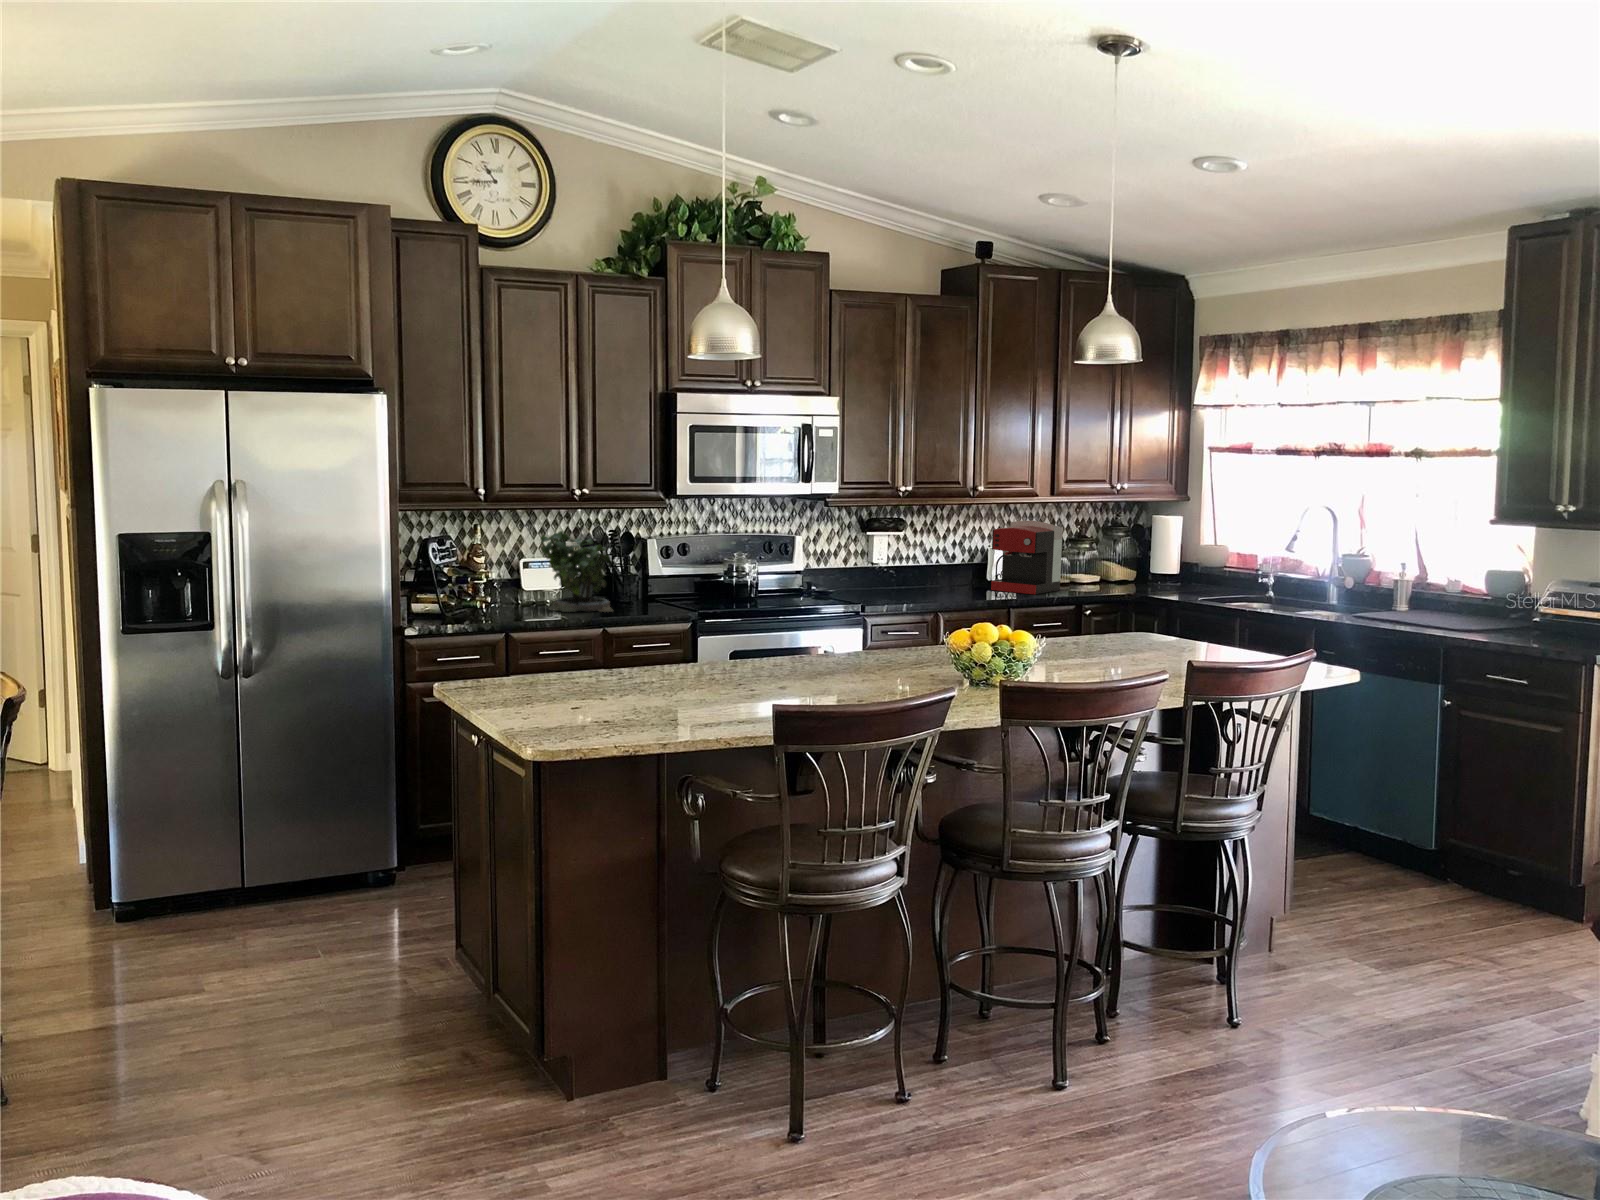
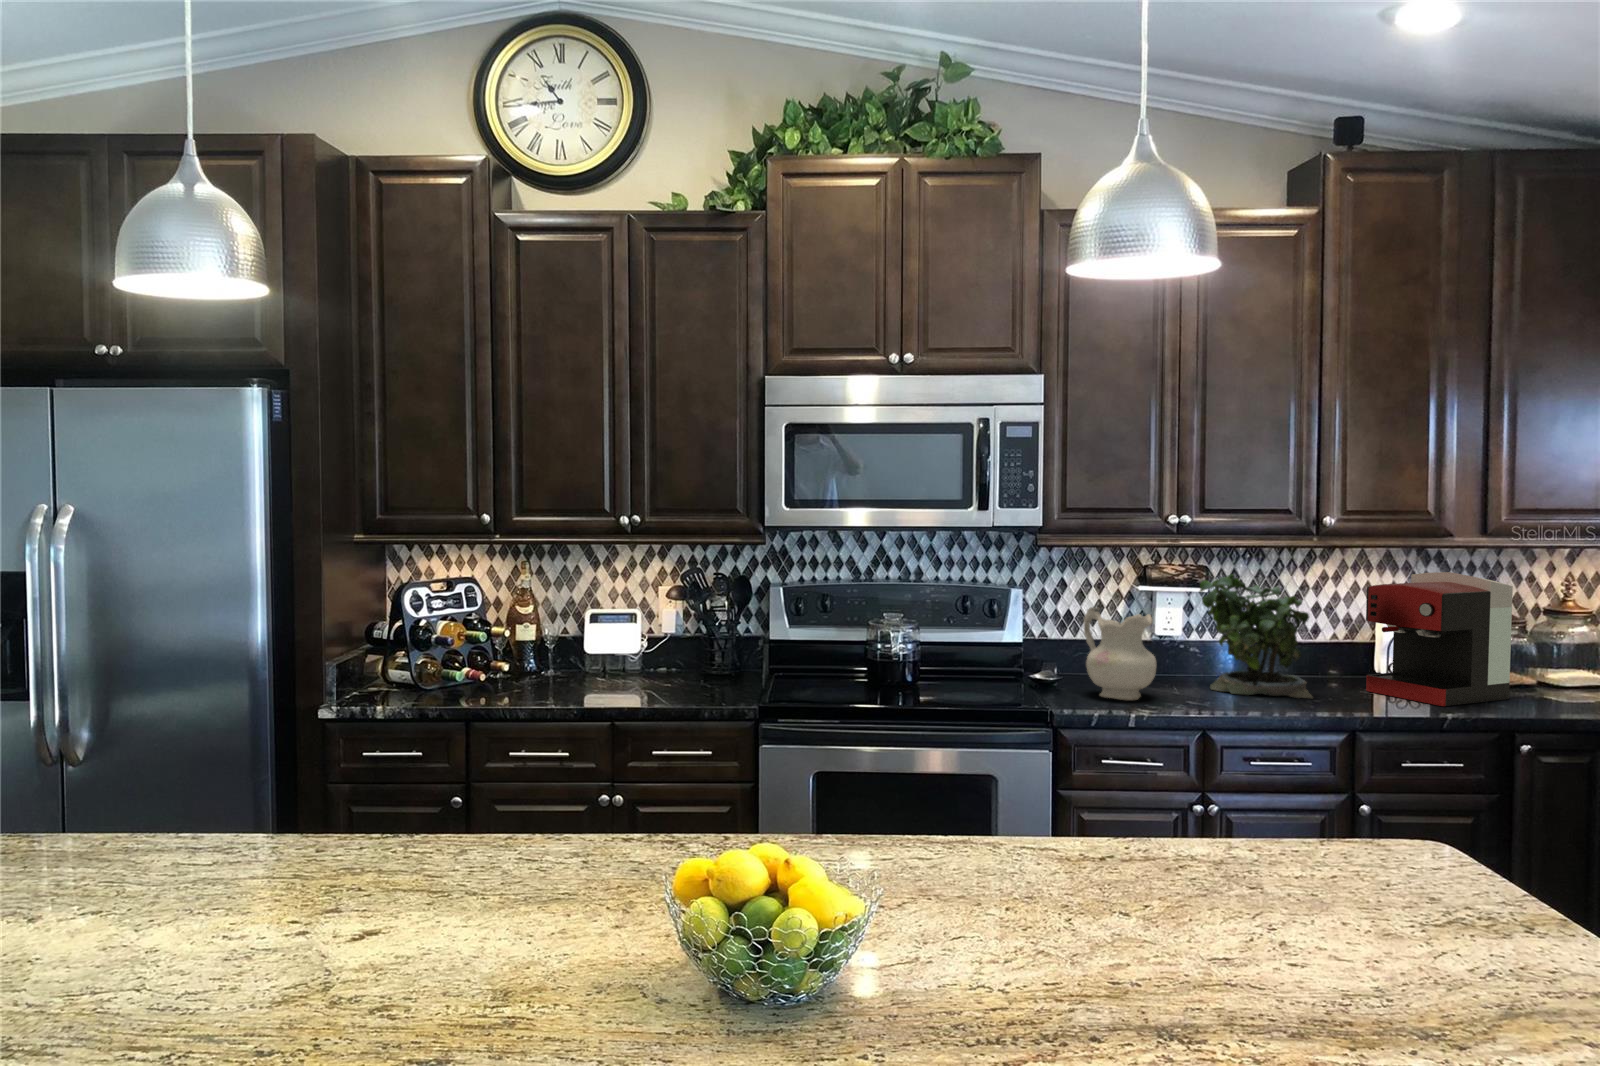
potted plant: present [541,531,613,612] -> present [1200,571,1313,698]
ceramic pitcher: none [852,545,897,600] -> present [1084,607,1156,700]

